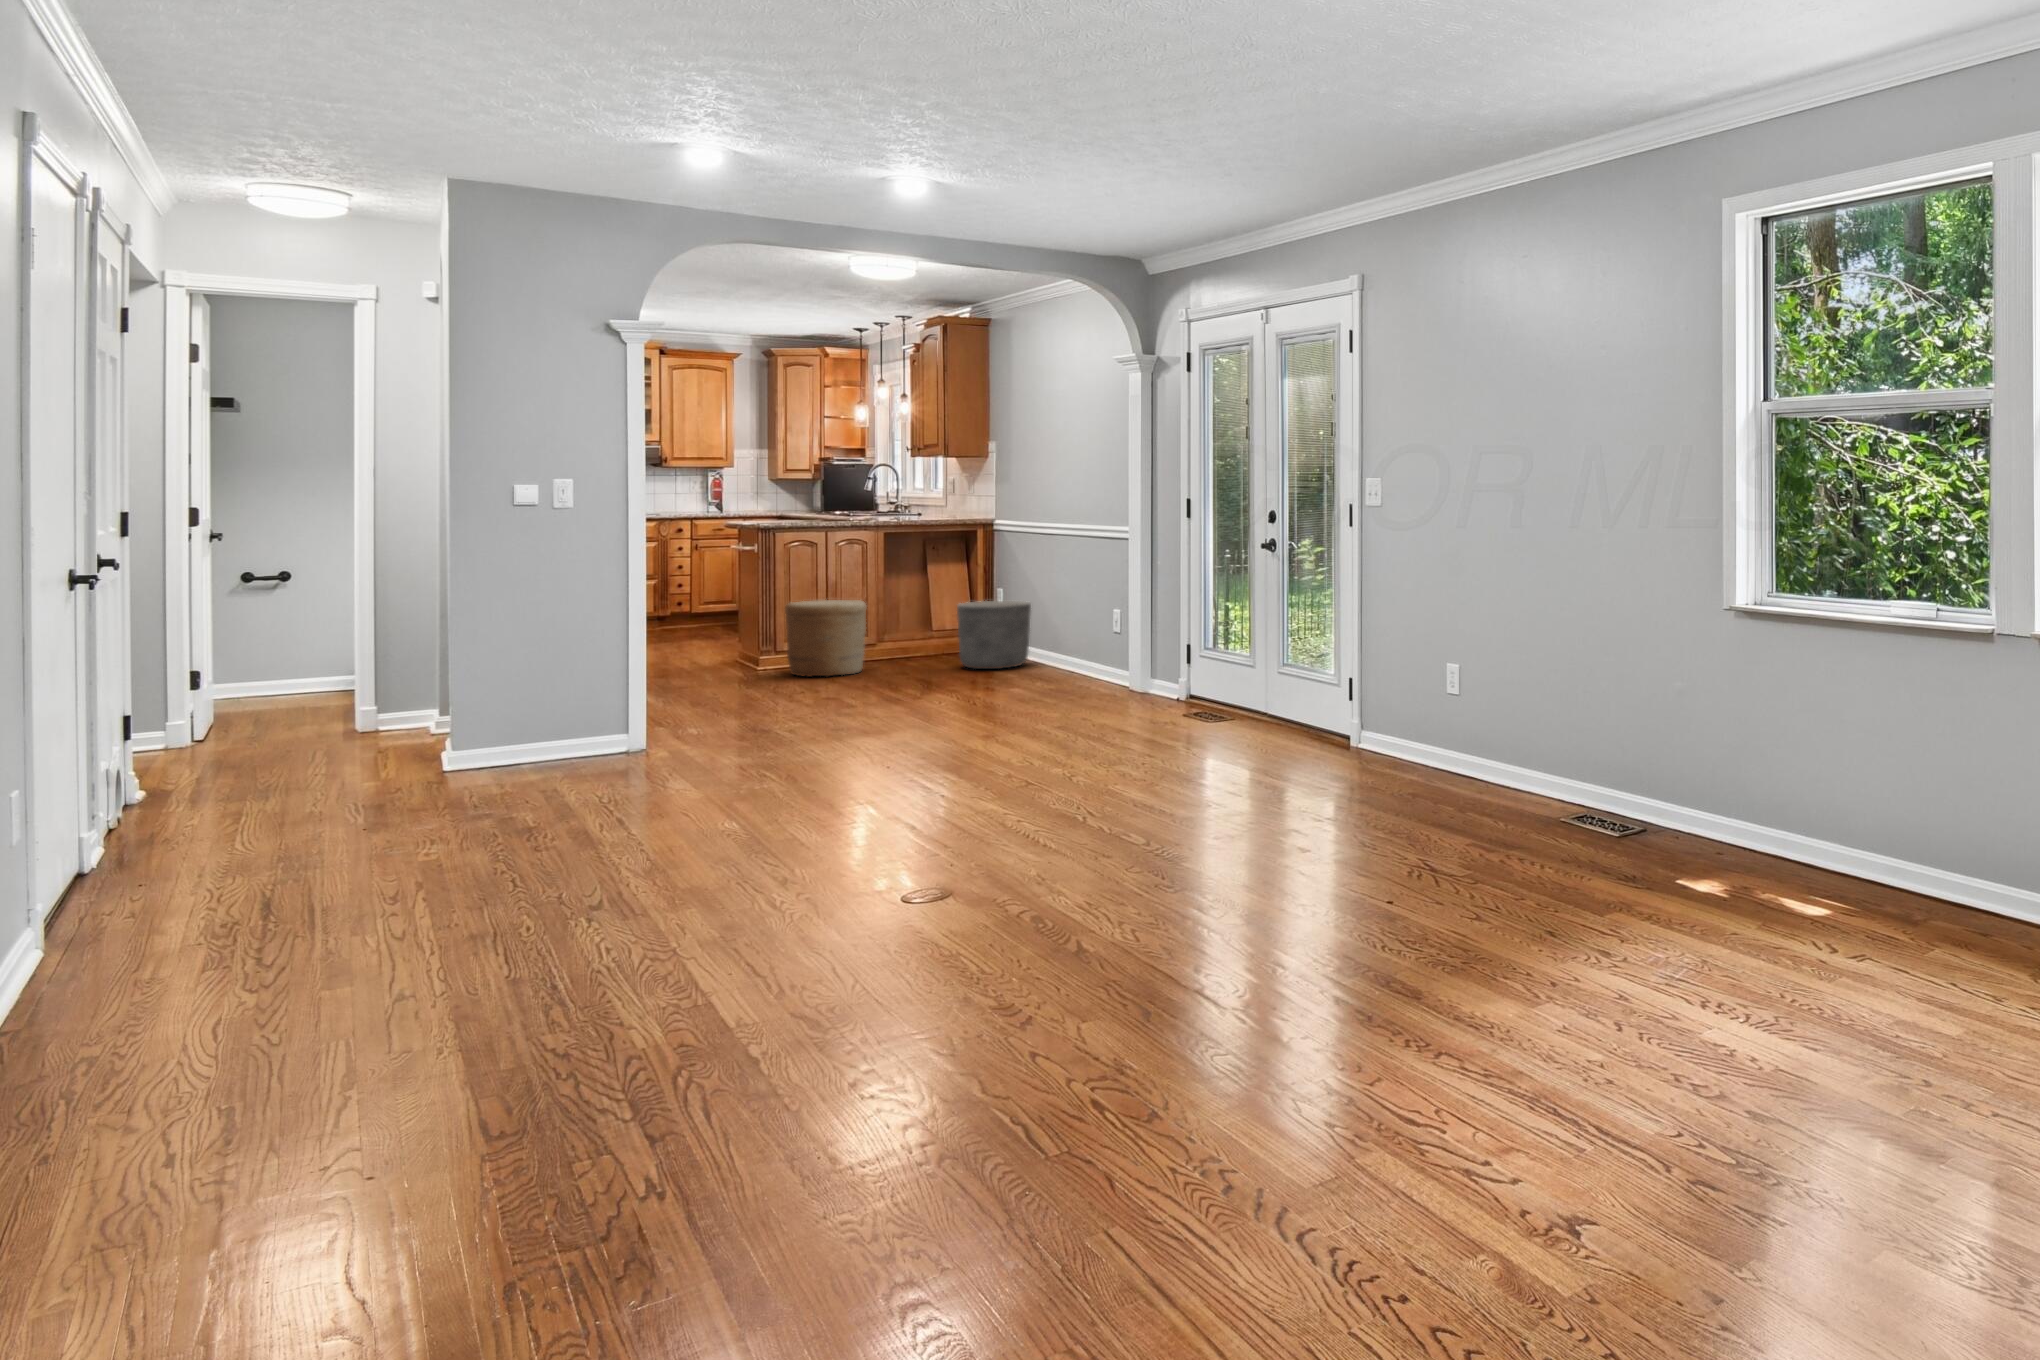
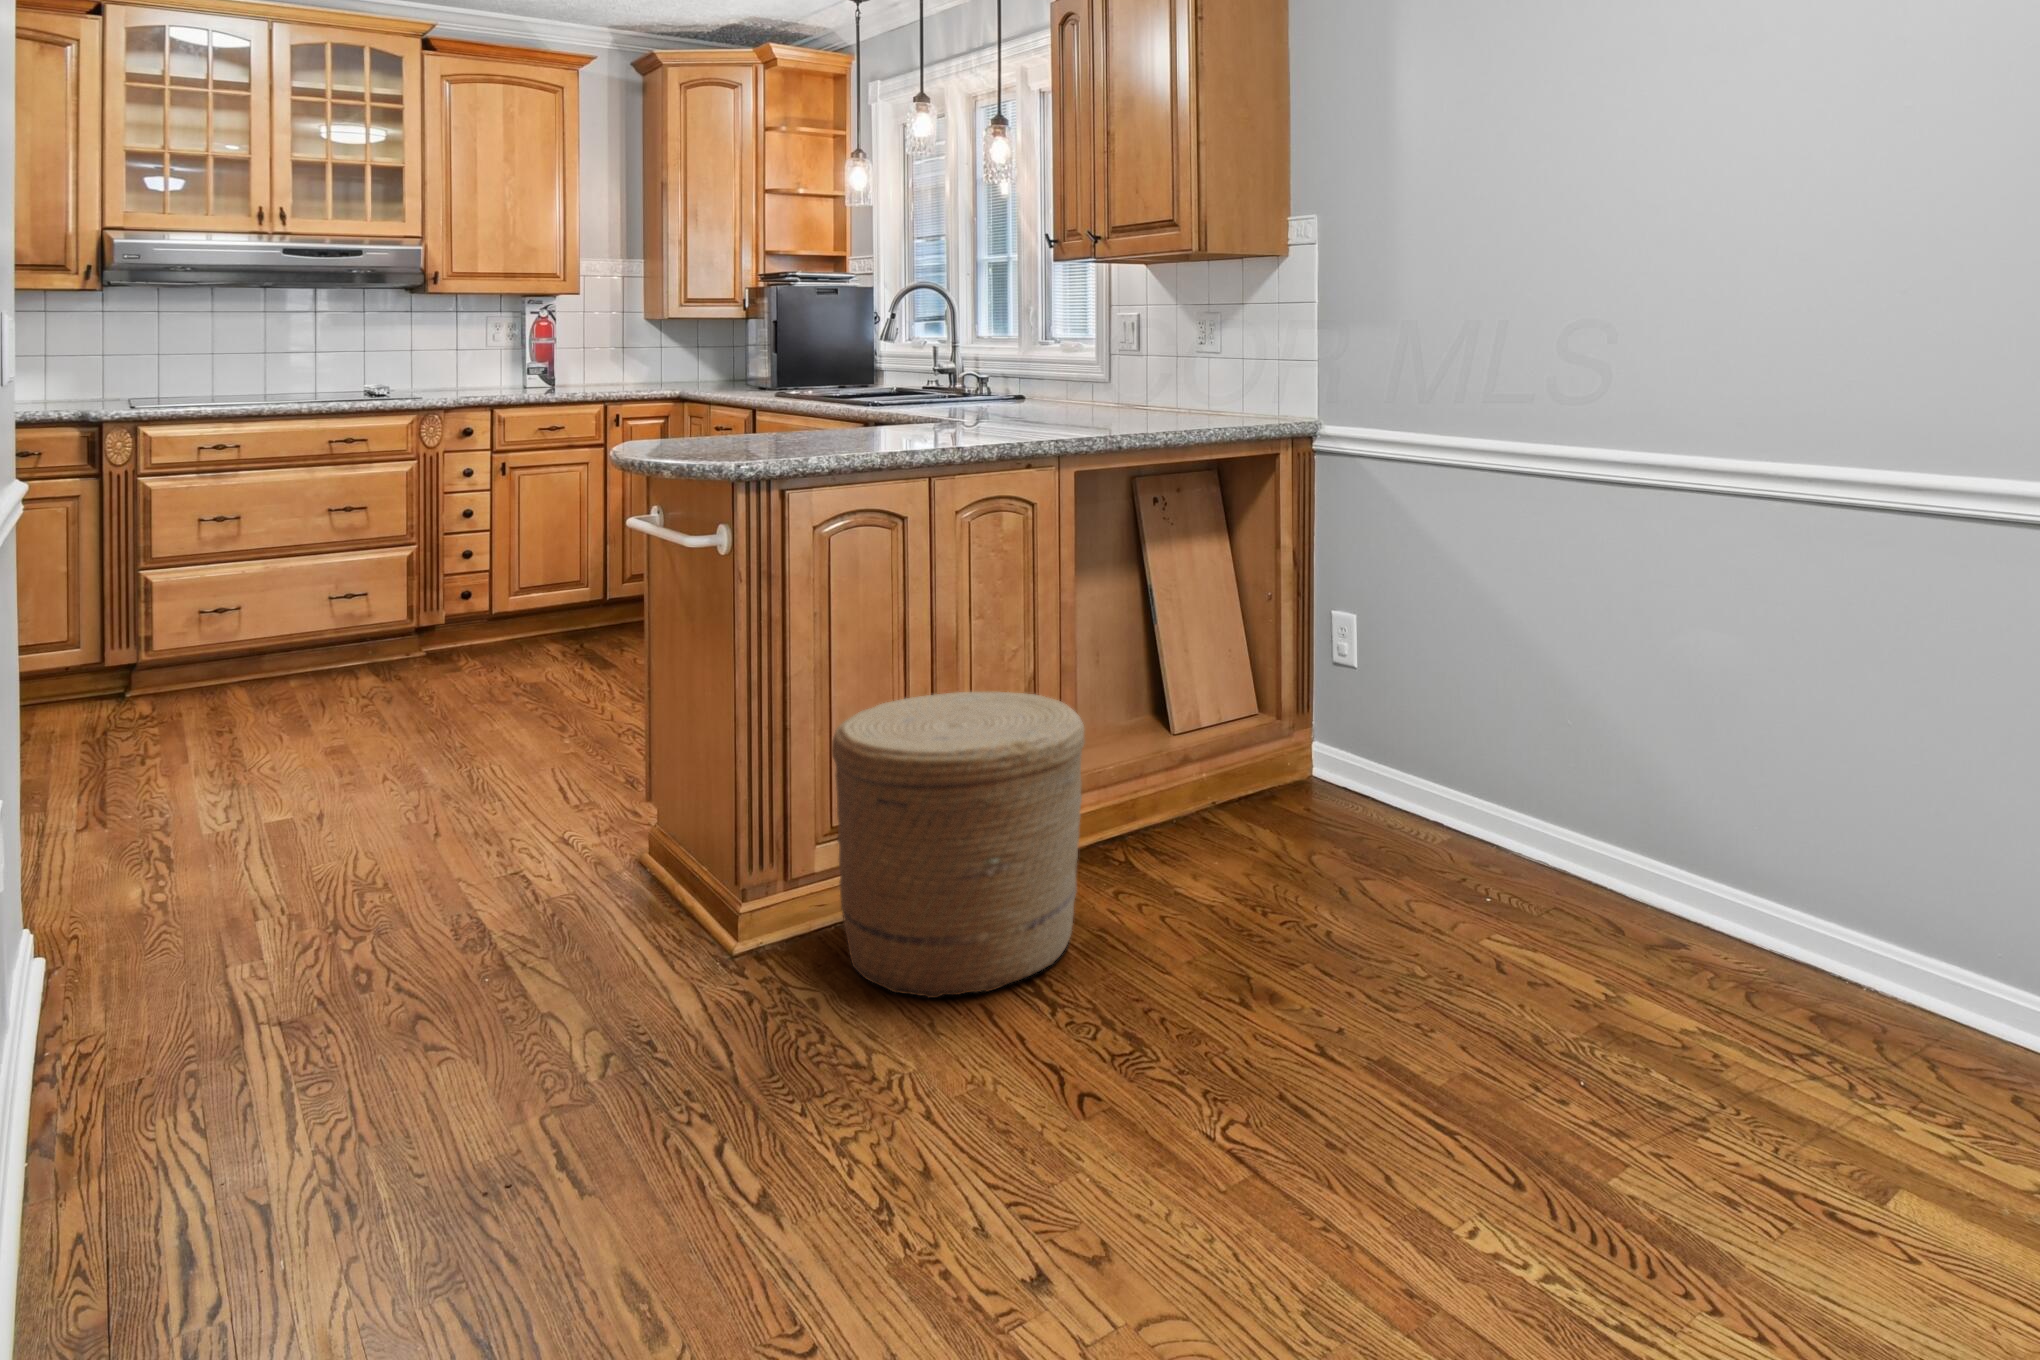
planter: present [957,601,1031,669] -> none [1335,670,1549,915]

